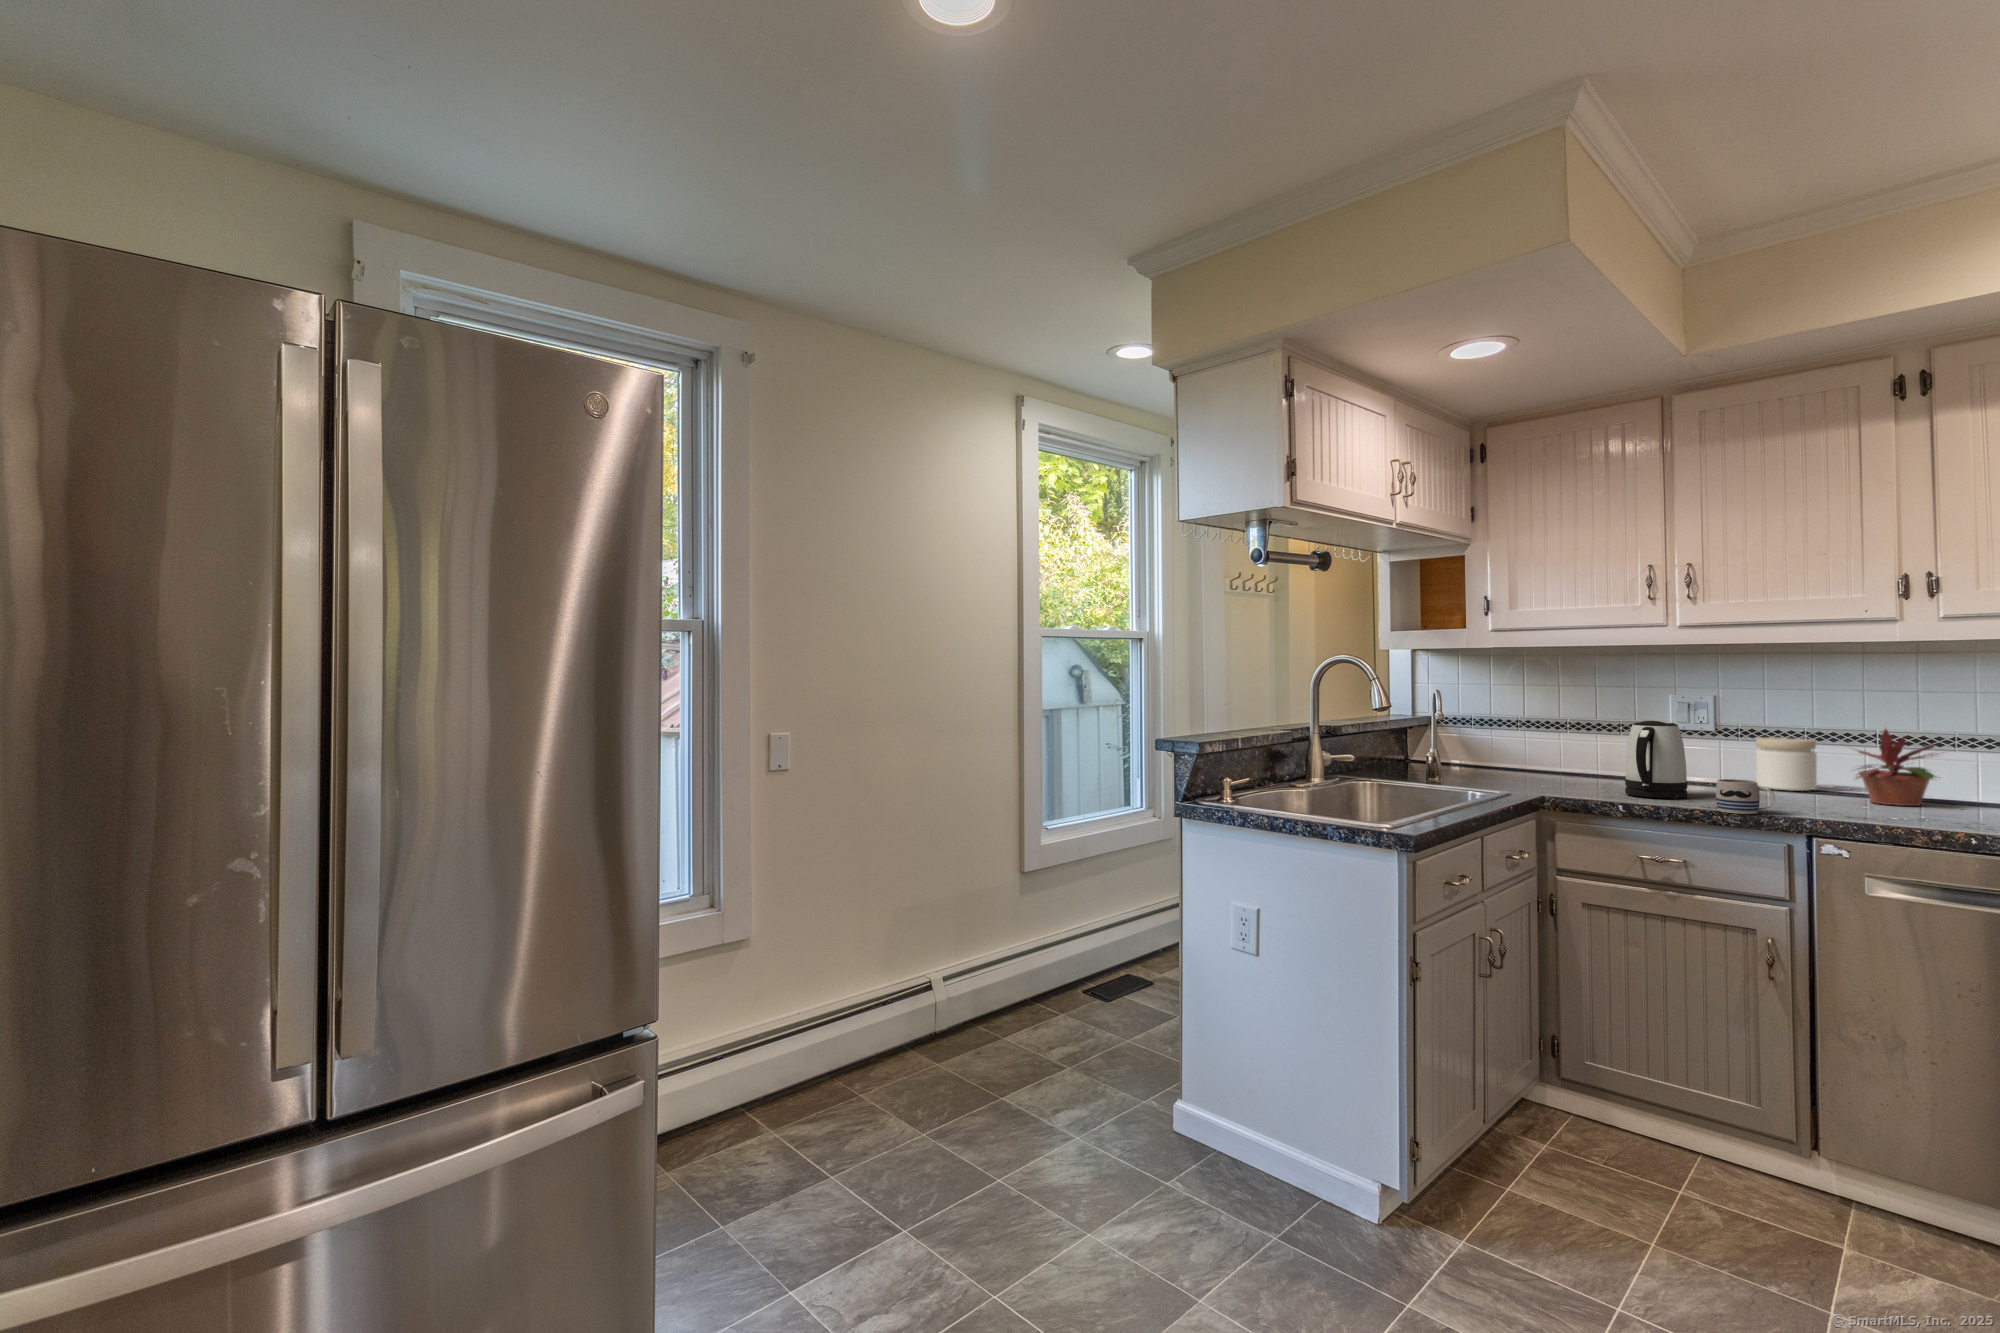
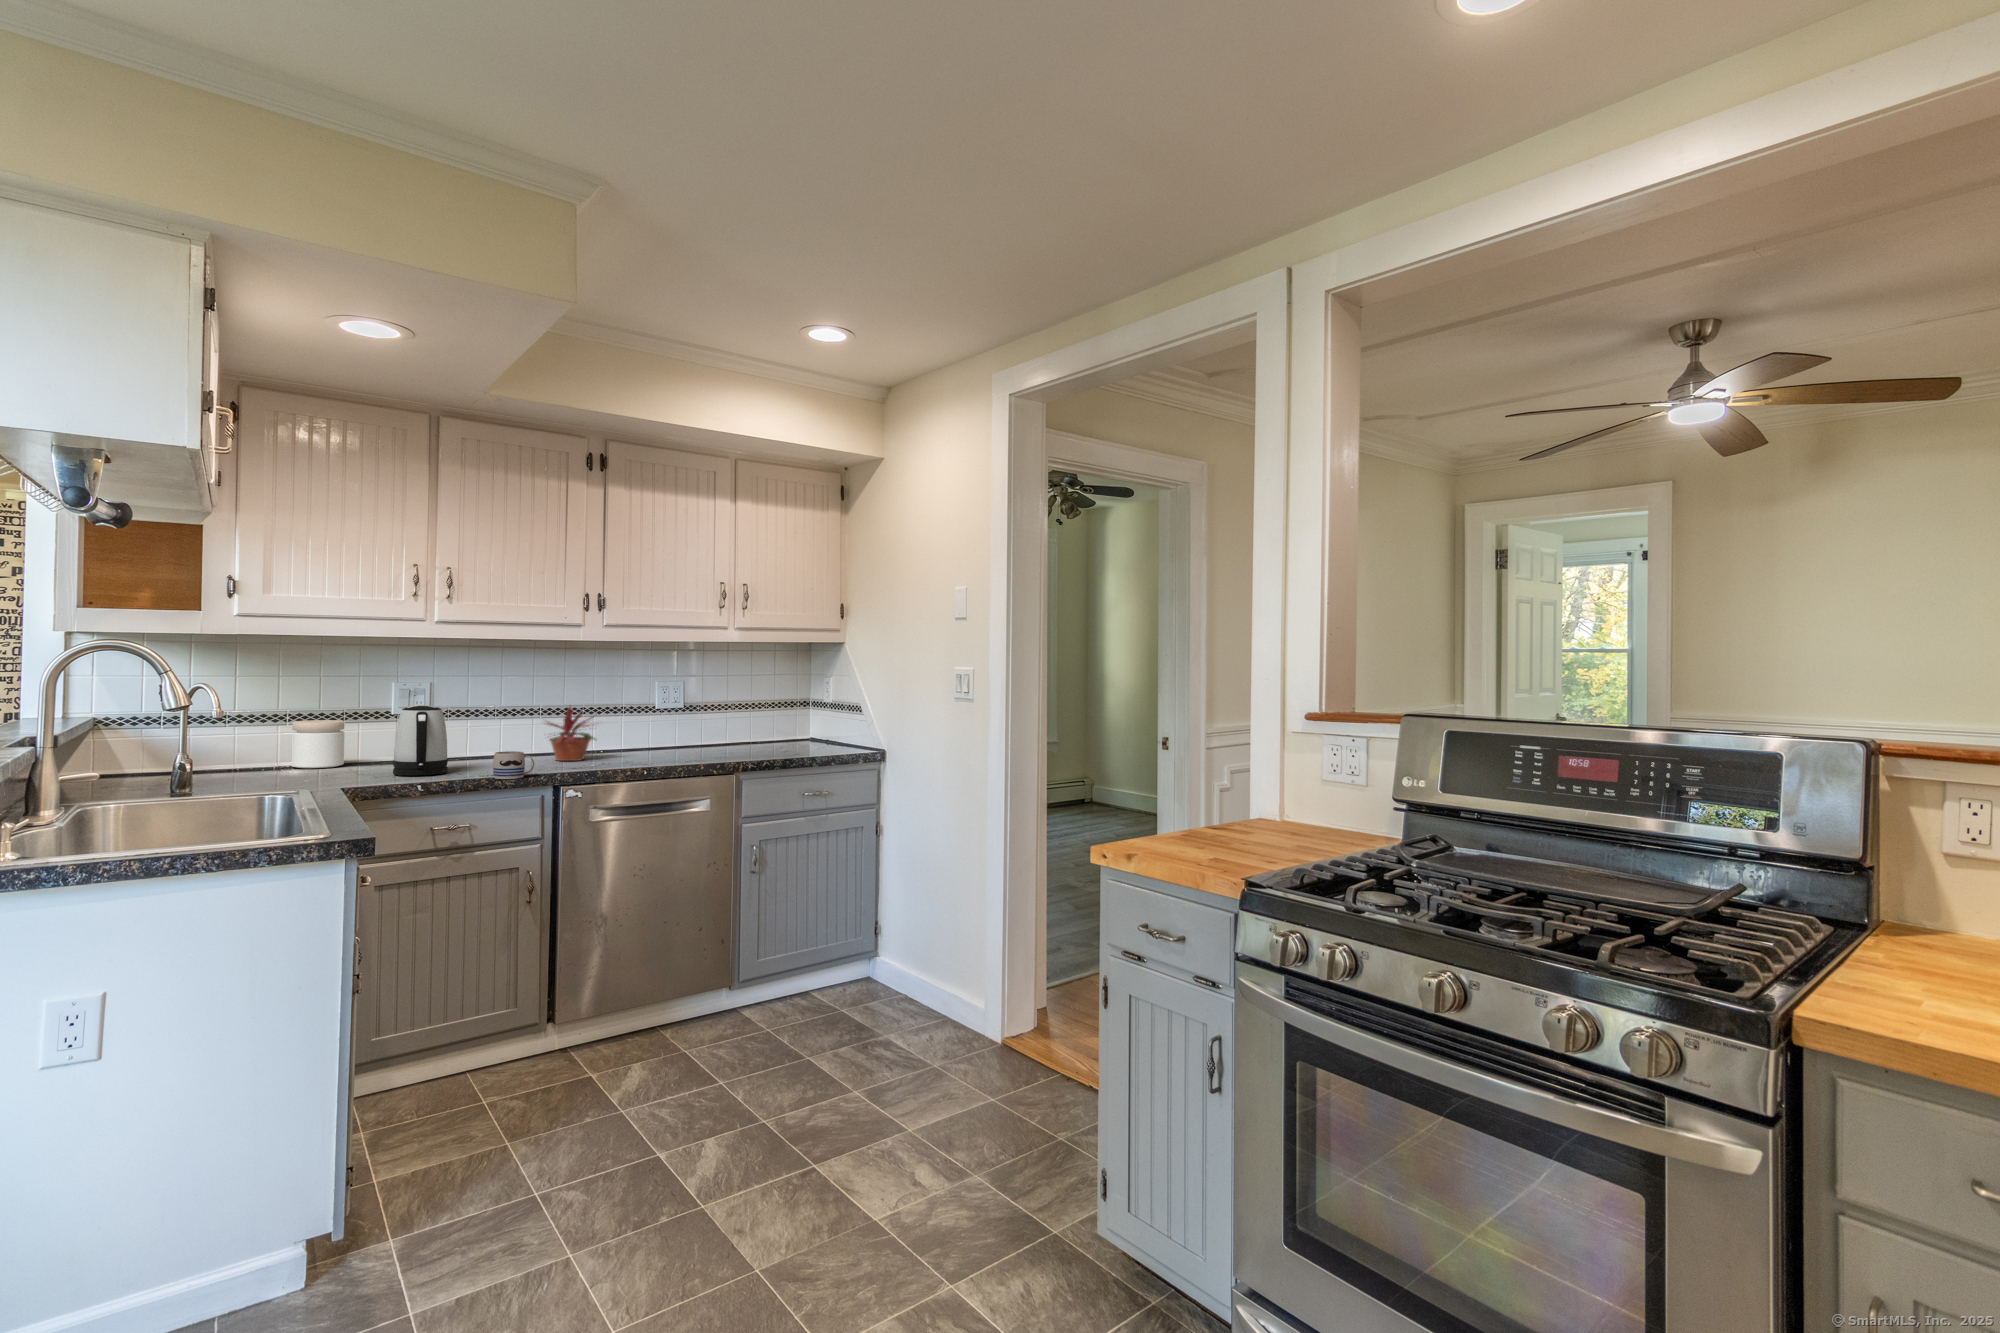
jar: present [1756,738,1817,791] -> present [291,720,344,768]

